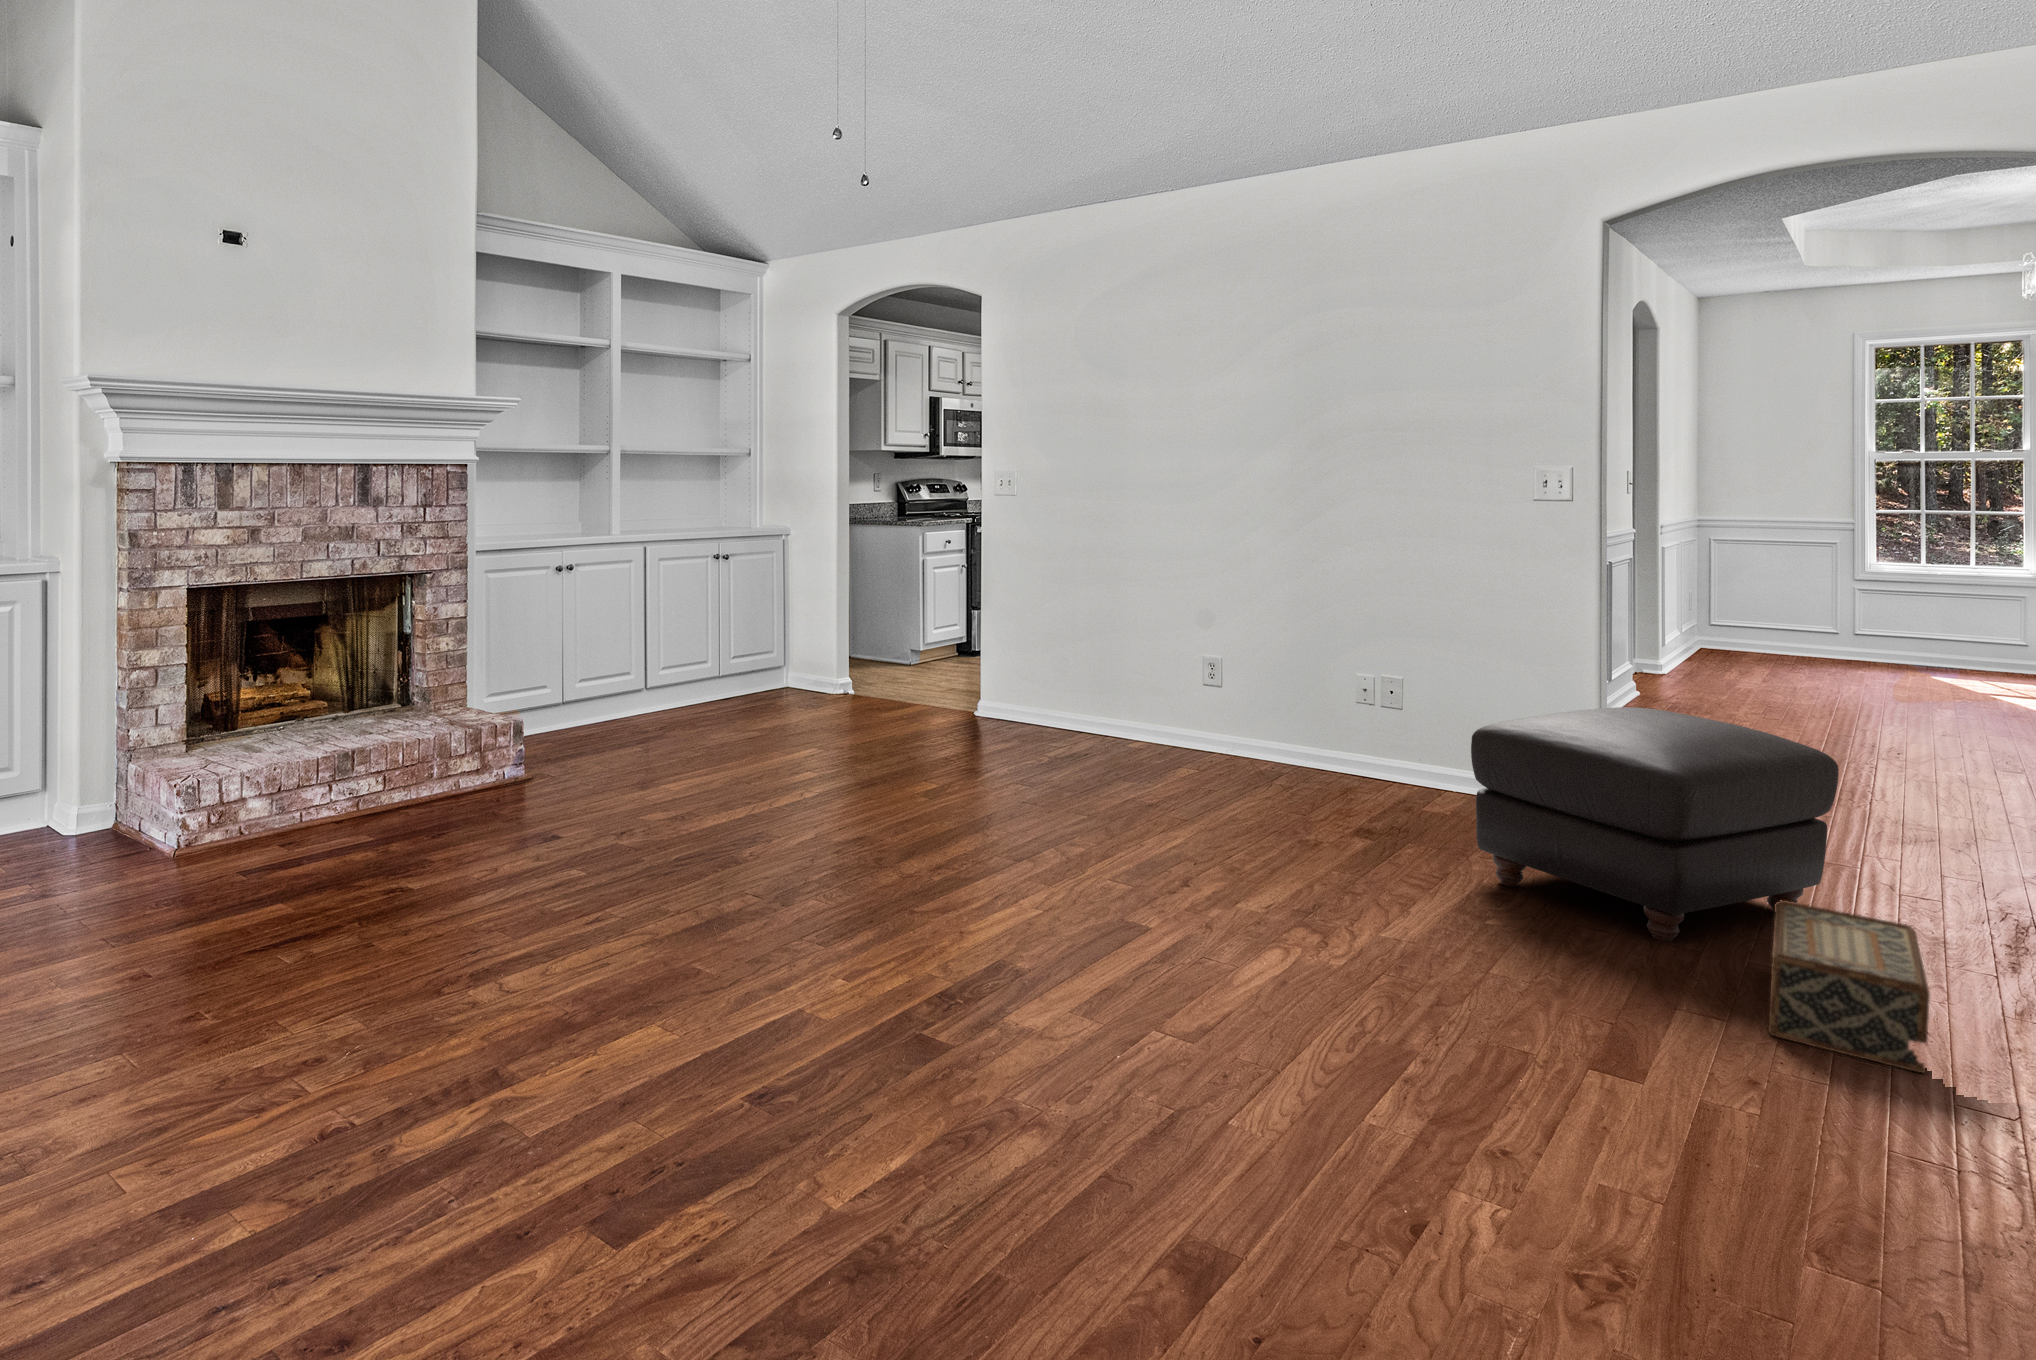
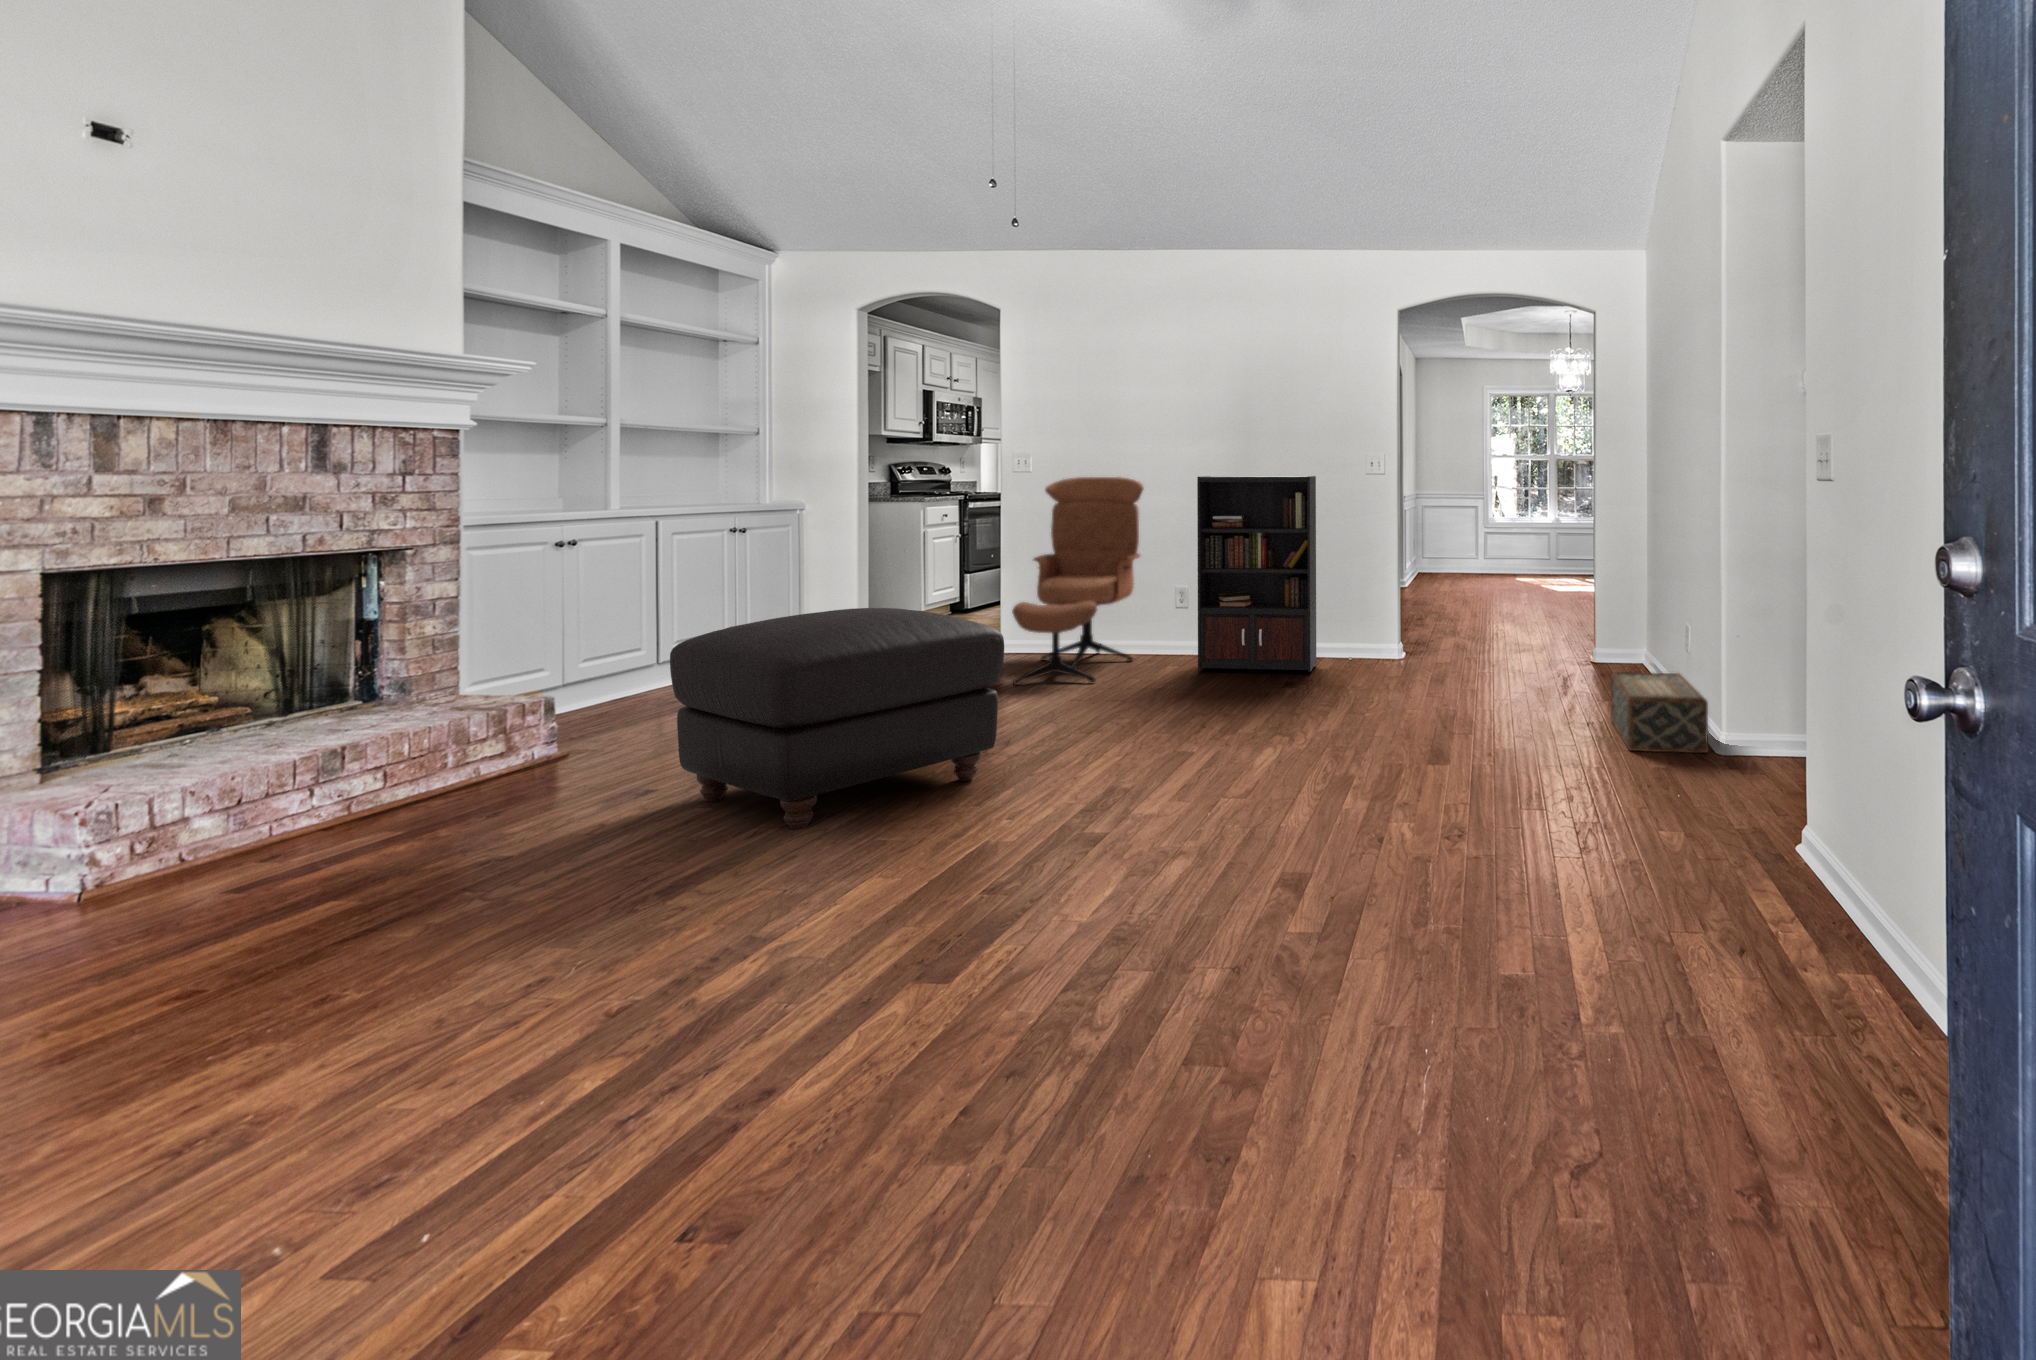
lounge chair: none [963,521,1142,771] -> present [1012,477,1143,685]
bookcase: none [1186,533,1407,801] -> present [1197,476,1352,672]
ottoman: present [1471,707,1839,942] -> present [670,608,1004,829]

